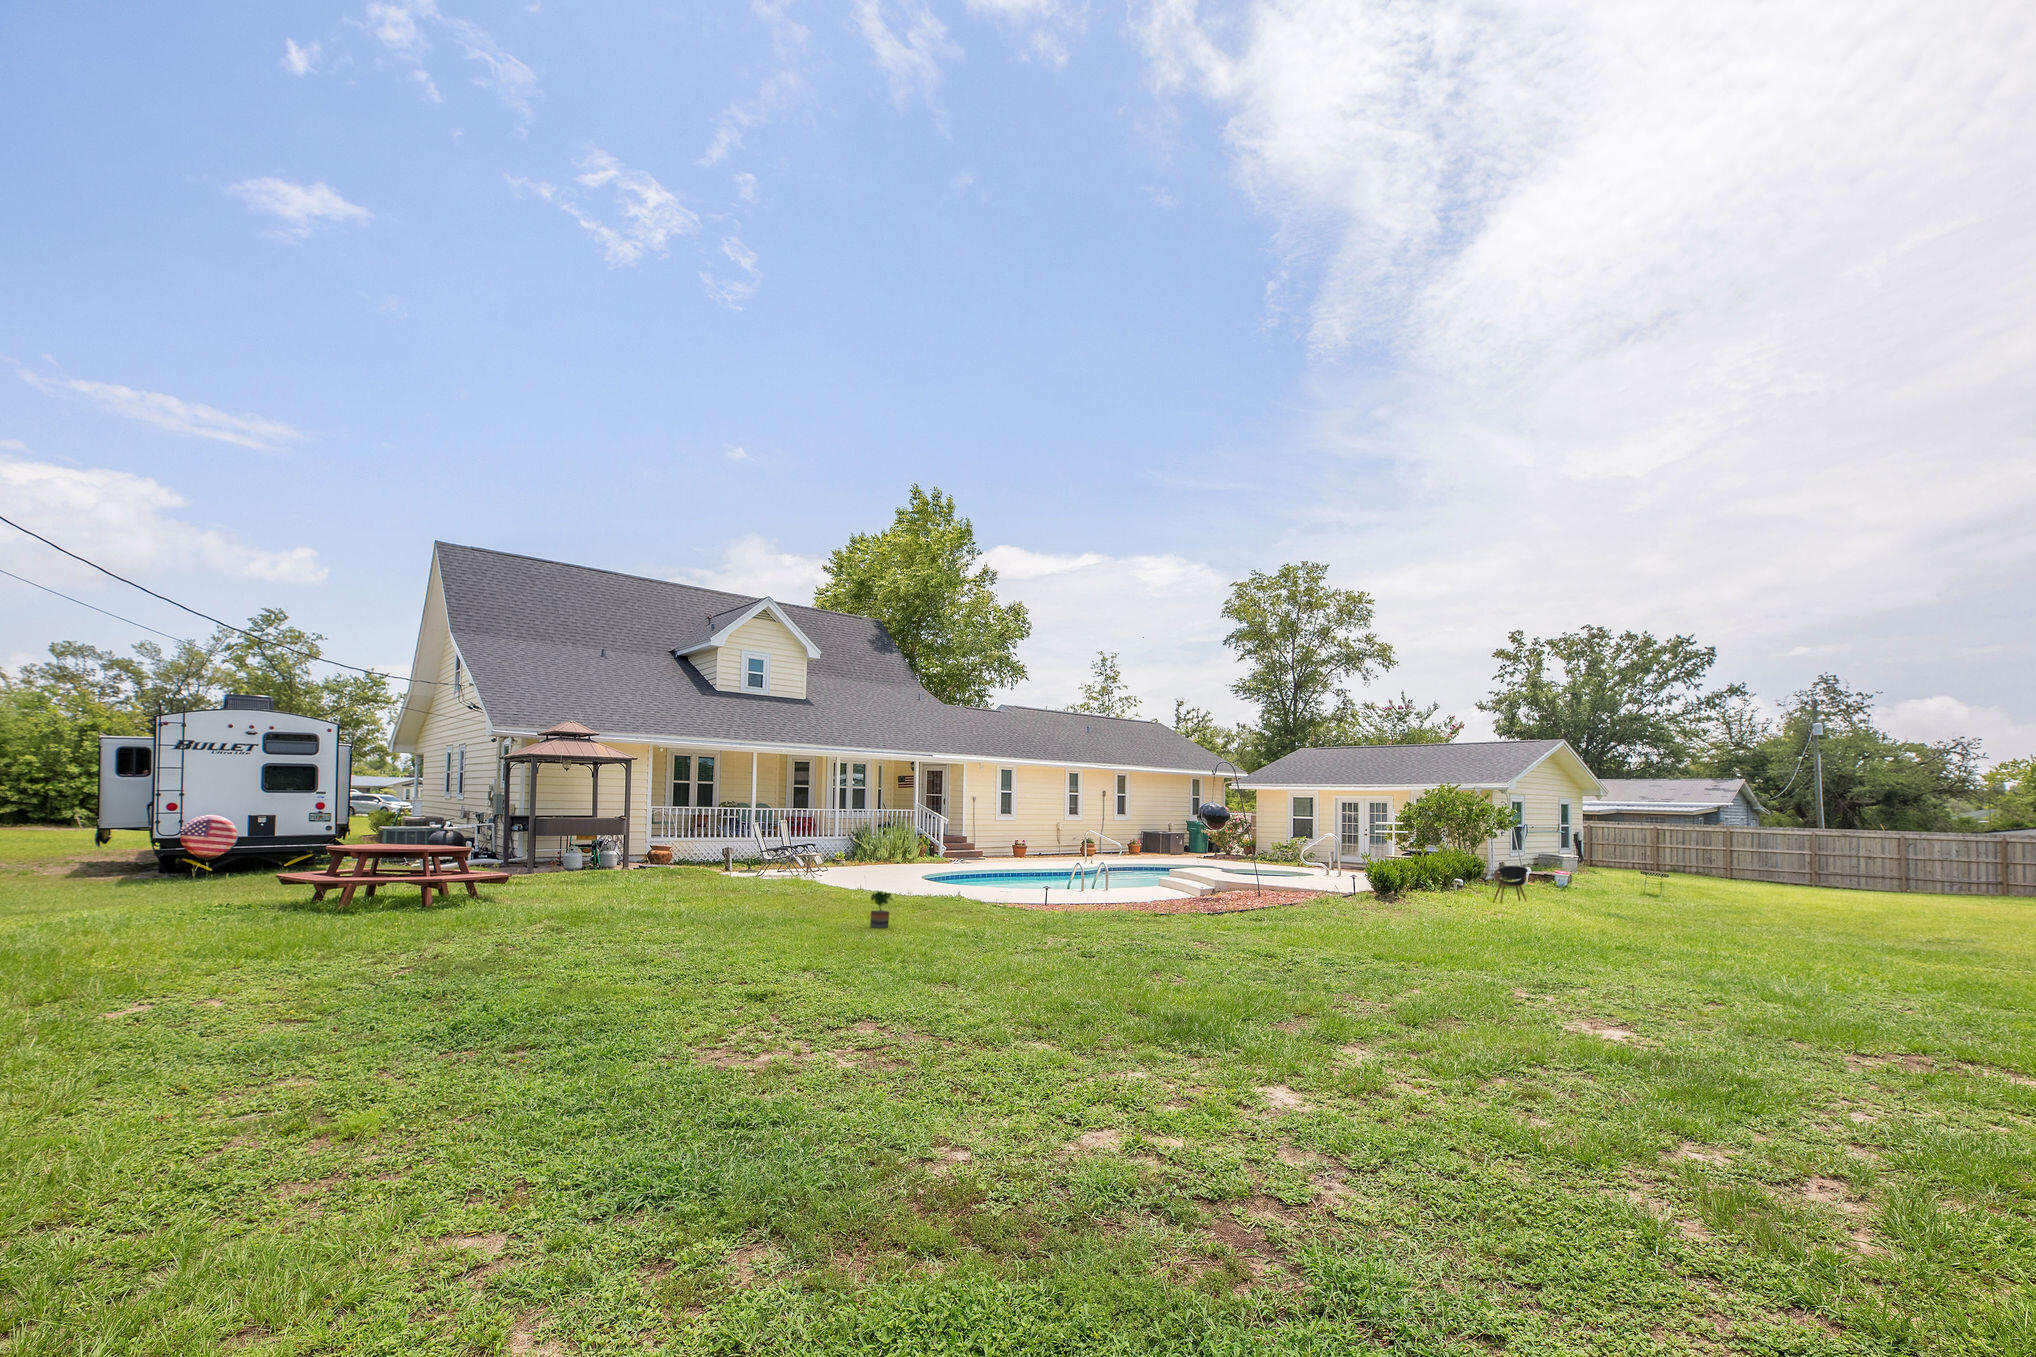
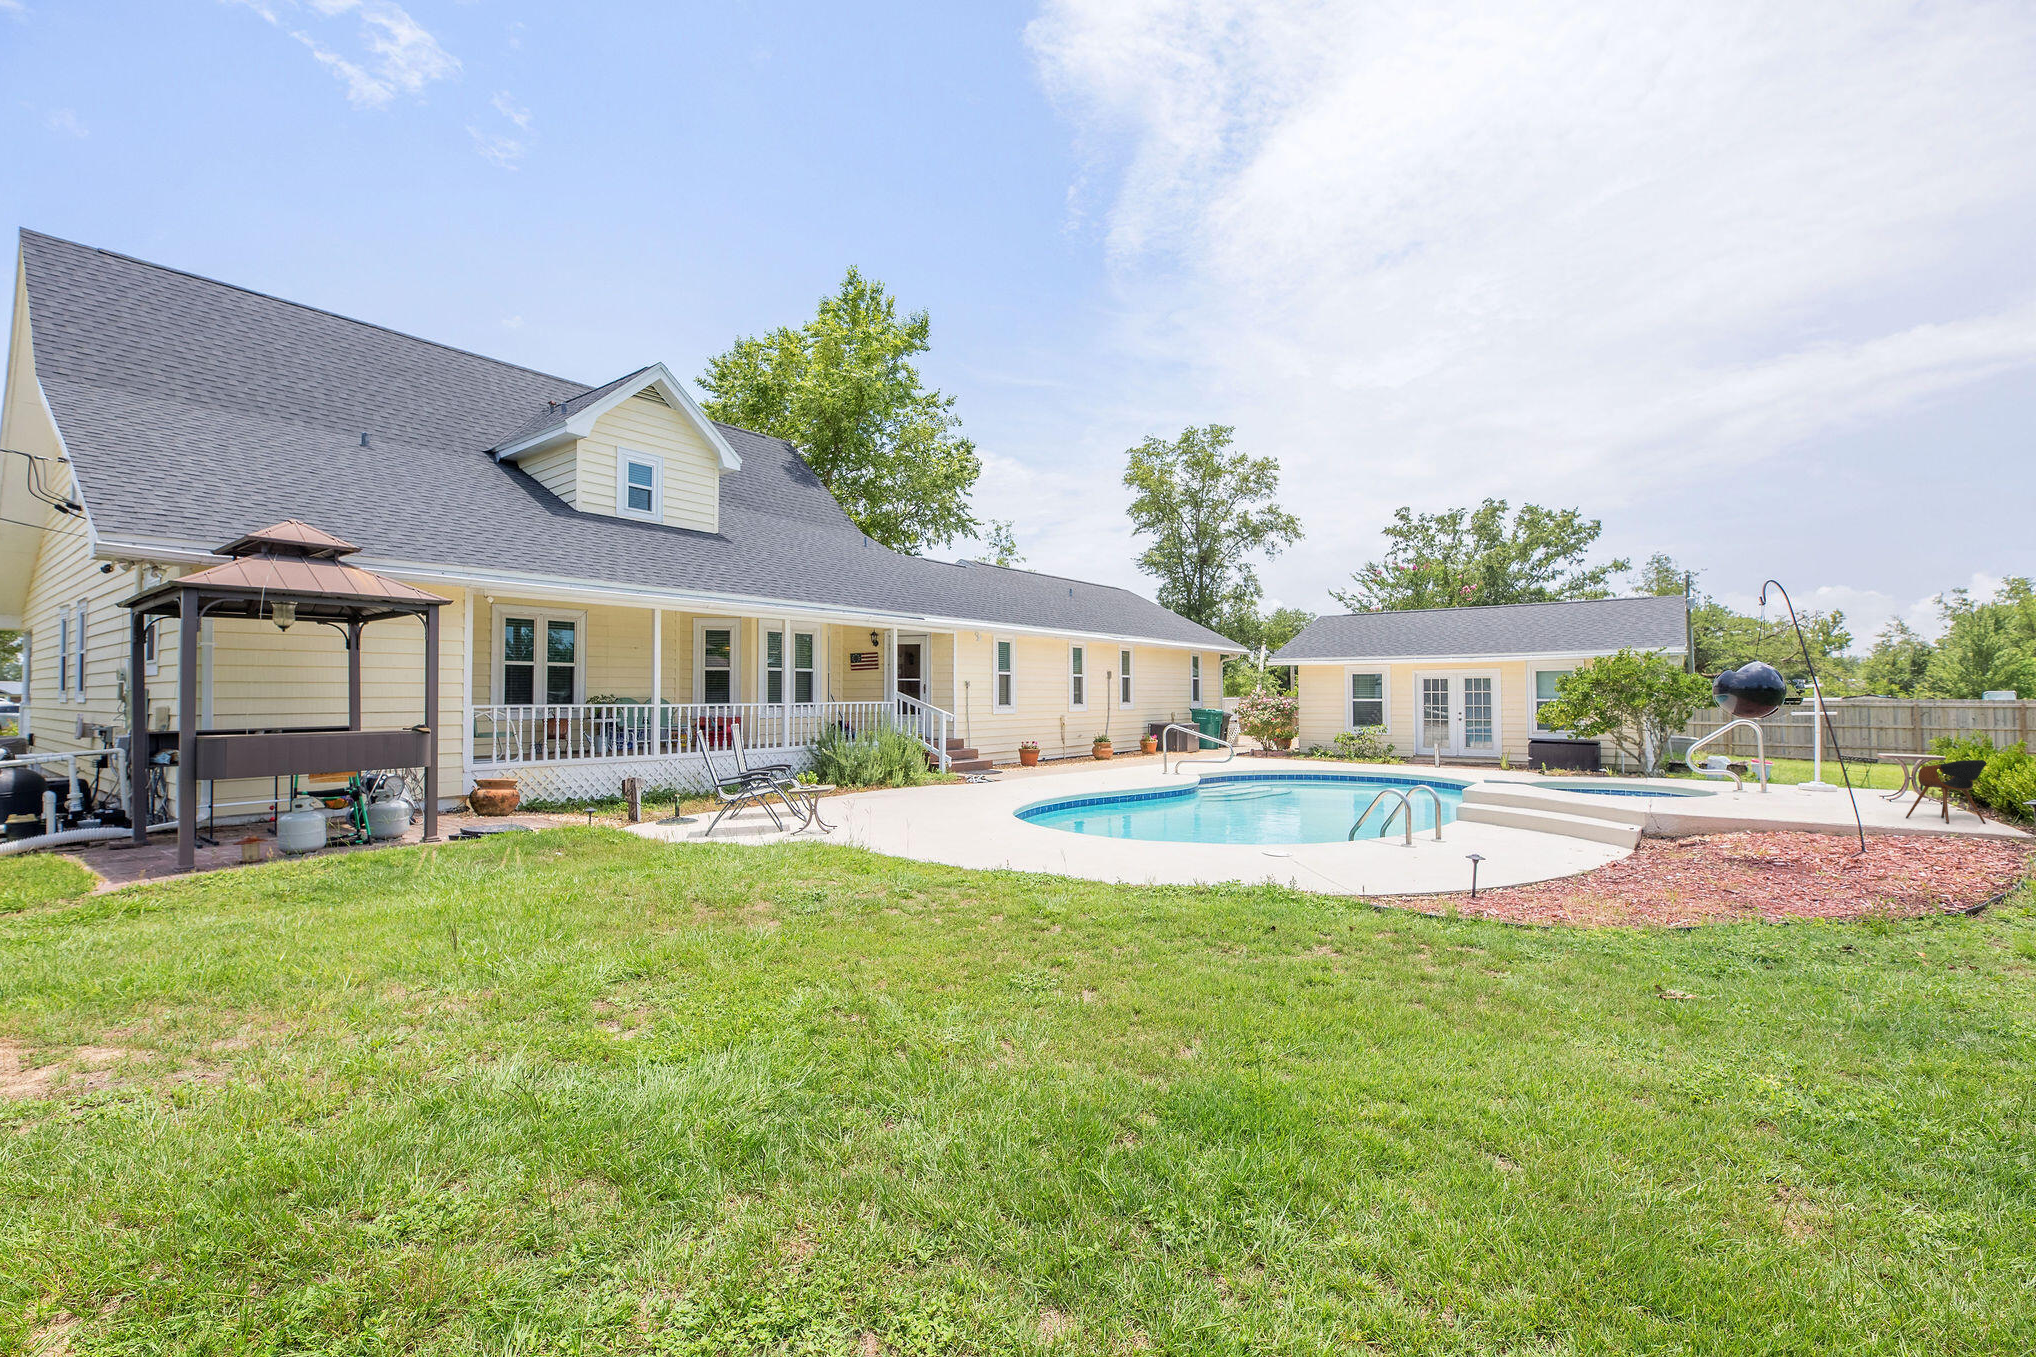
potted tree: present [870,892,893,928] -> none [1680,1044,1824,1229]

